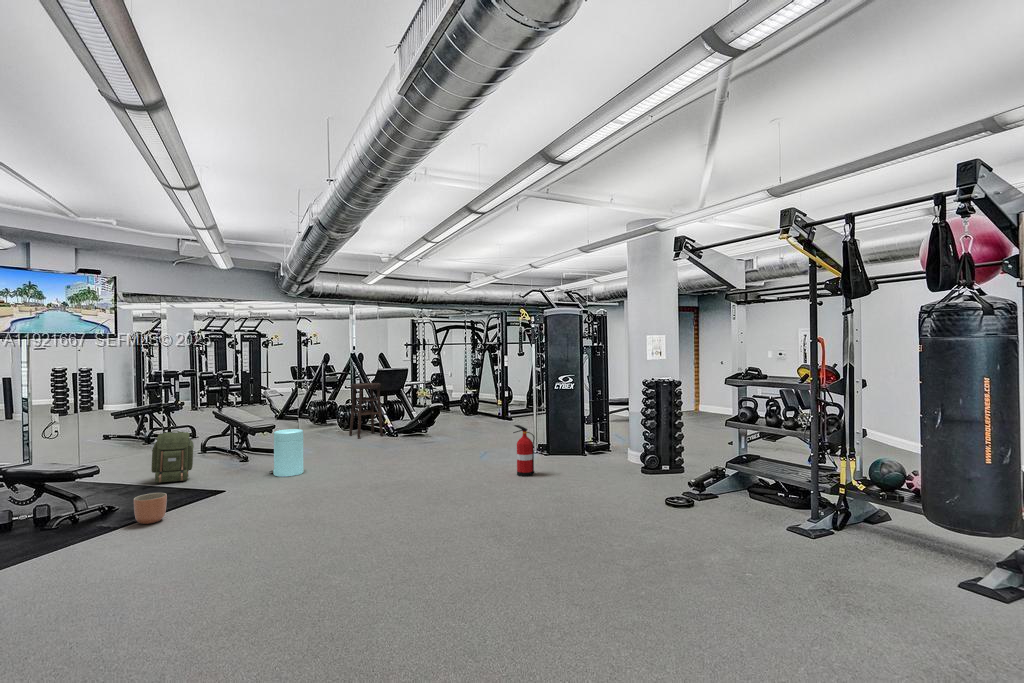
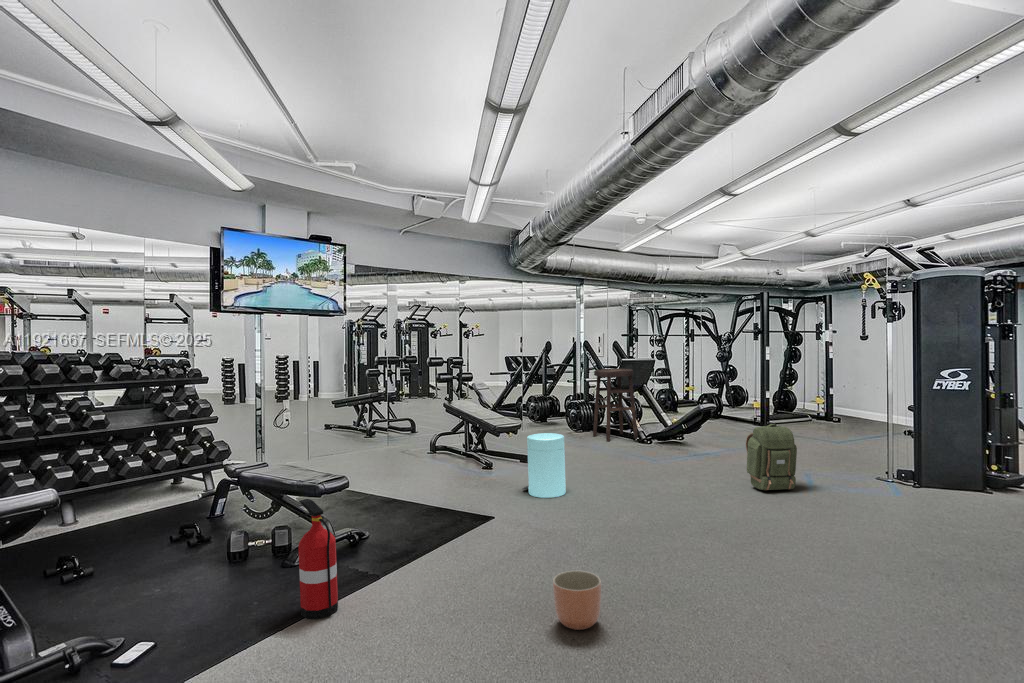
fire extinguisher: present [513,425,535,476] -> present [298,499,338,619]
backpack: present [151,431,194,482] -> present [746,424,797,490]
planter: present [134,493,167,524] -> present [553,571,601,630]

